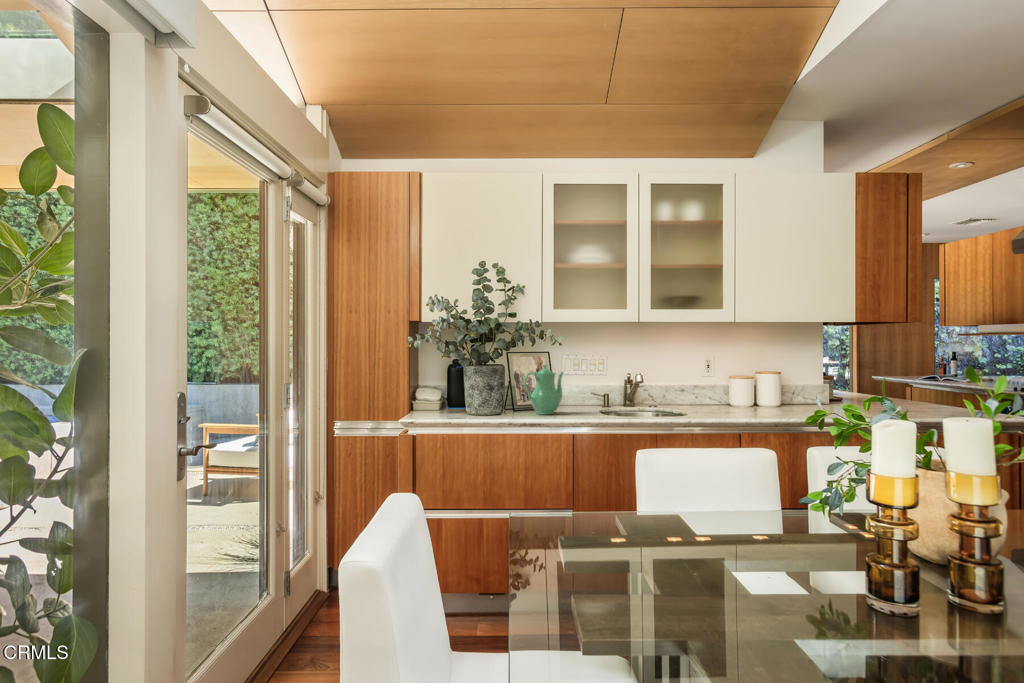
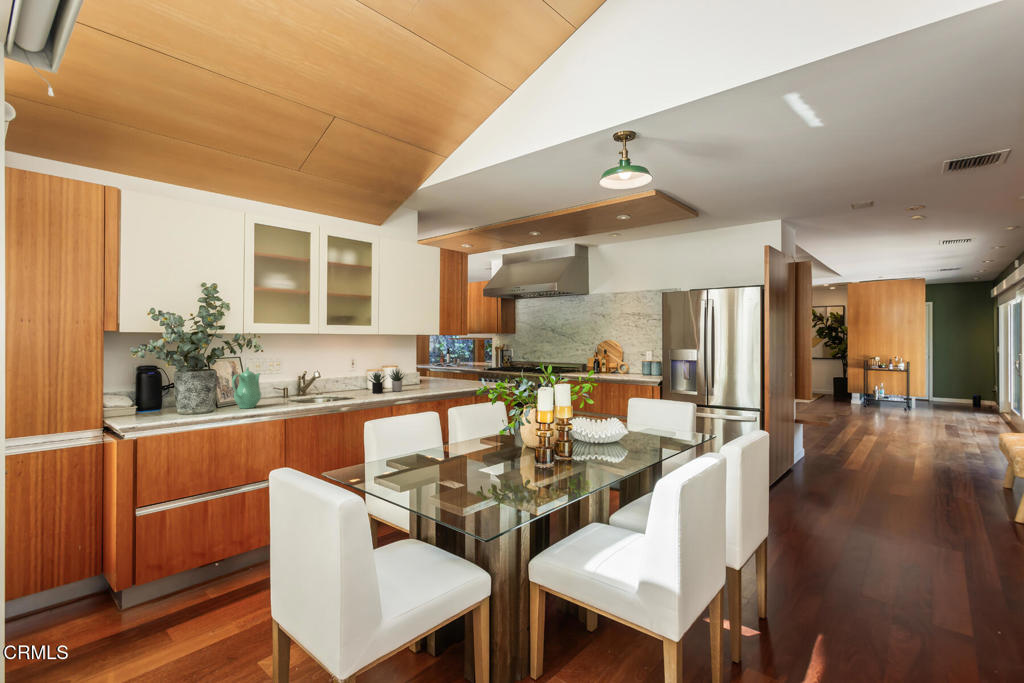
succulent plant: none [715,373,786,412] -> present [369,369,404,393]

